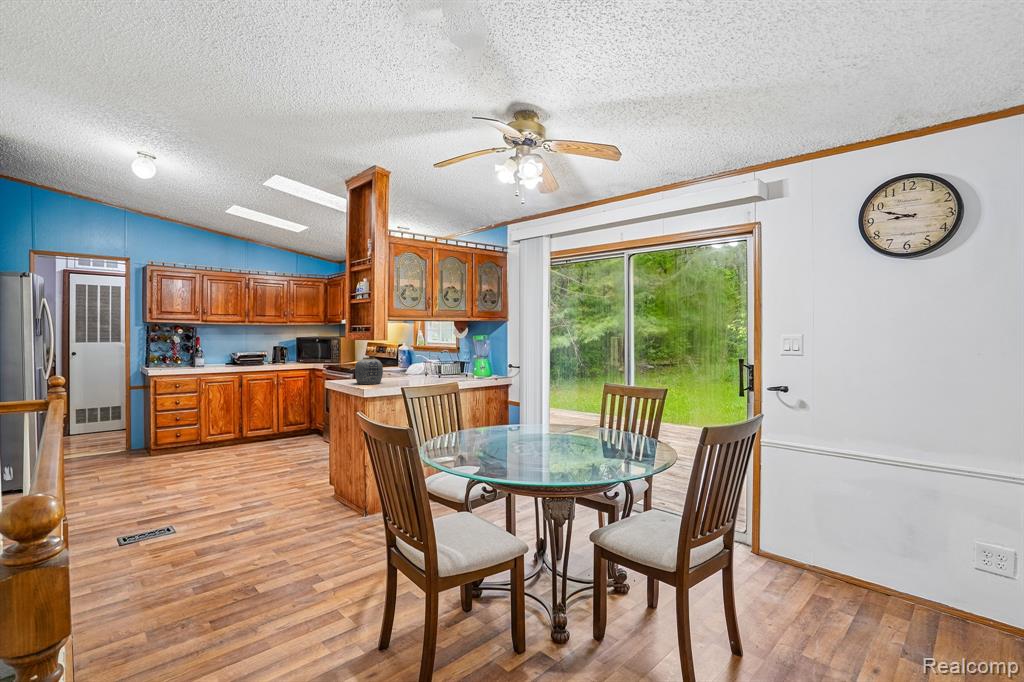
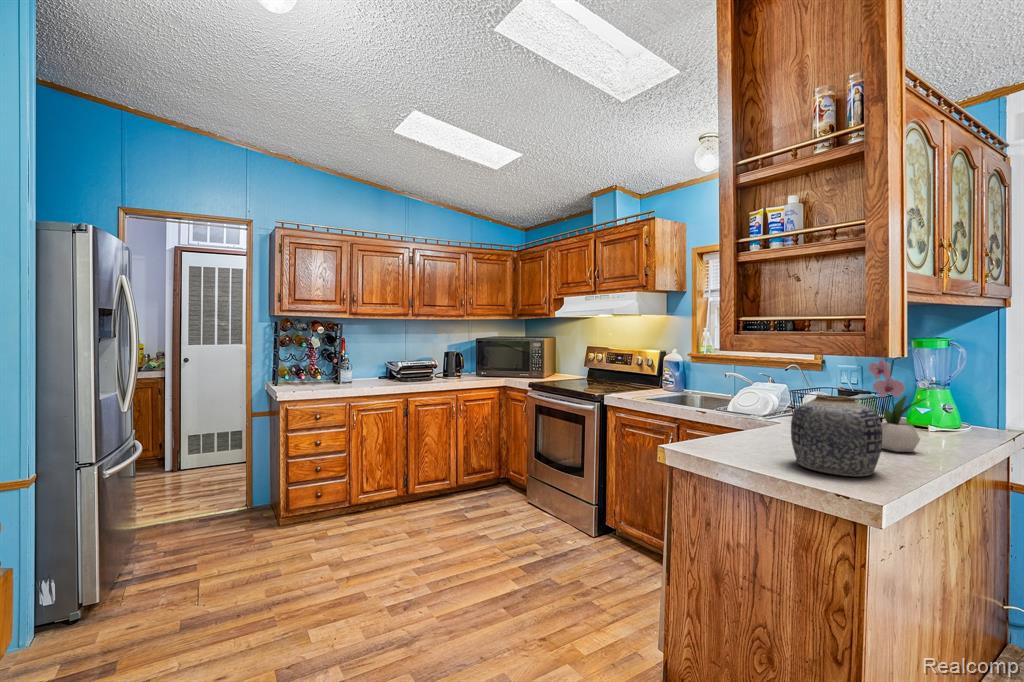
flower arrangement: none [407,340,423,380] -> present [868,357,925,452]

